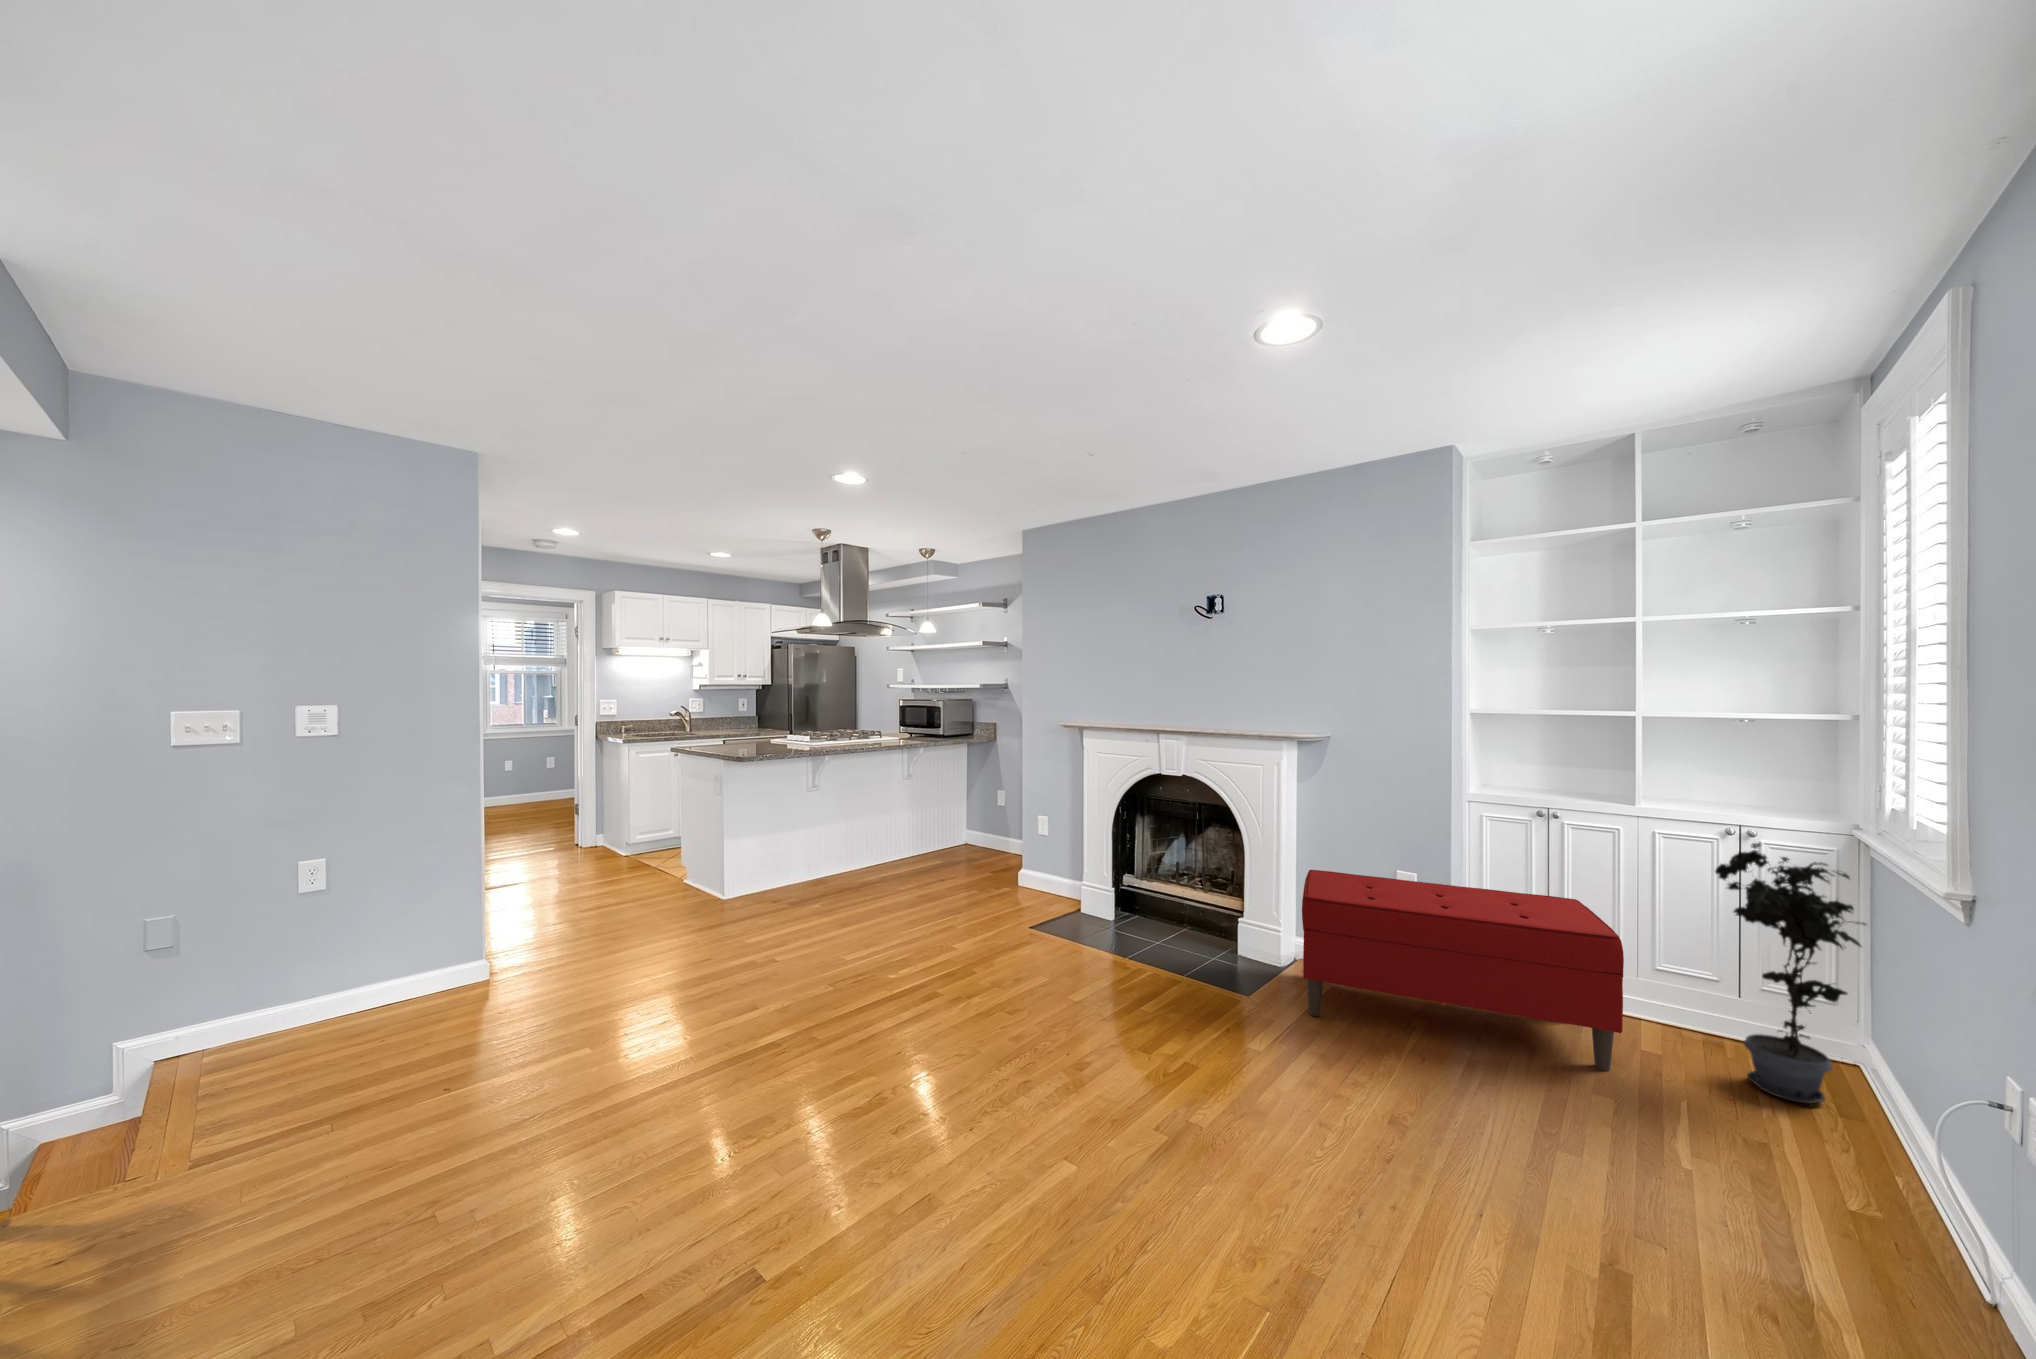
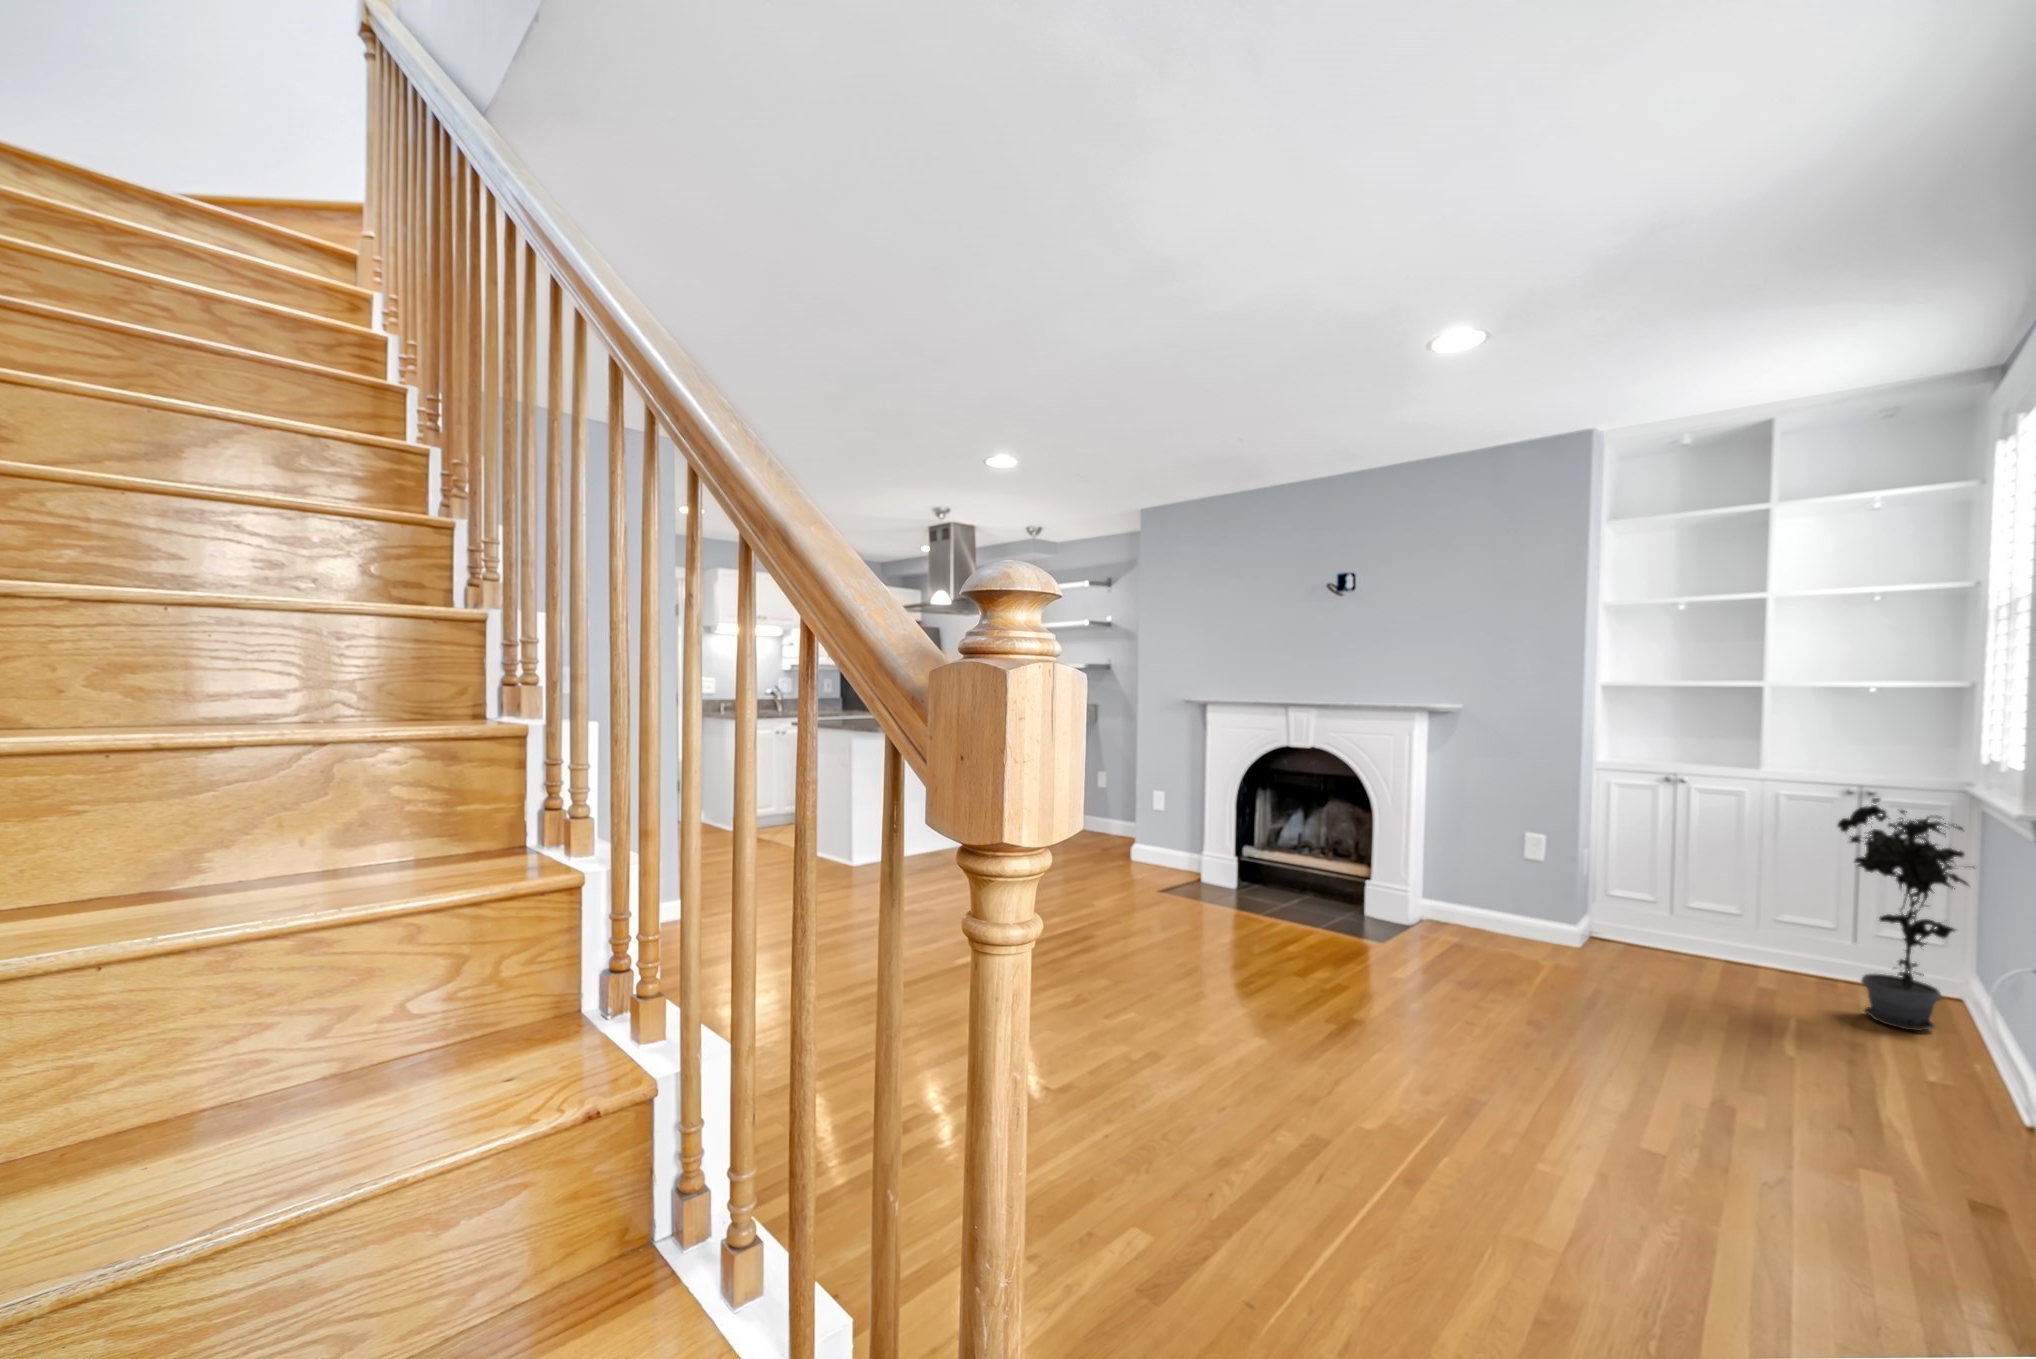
bench: present [1302,870,1624,1071] -> none [1438,833,1749,1006]

